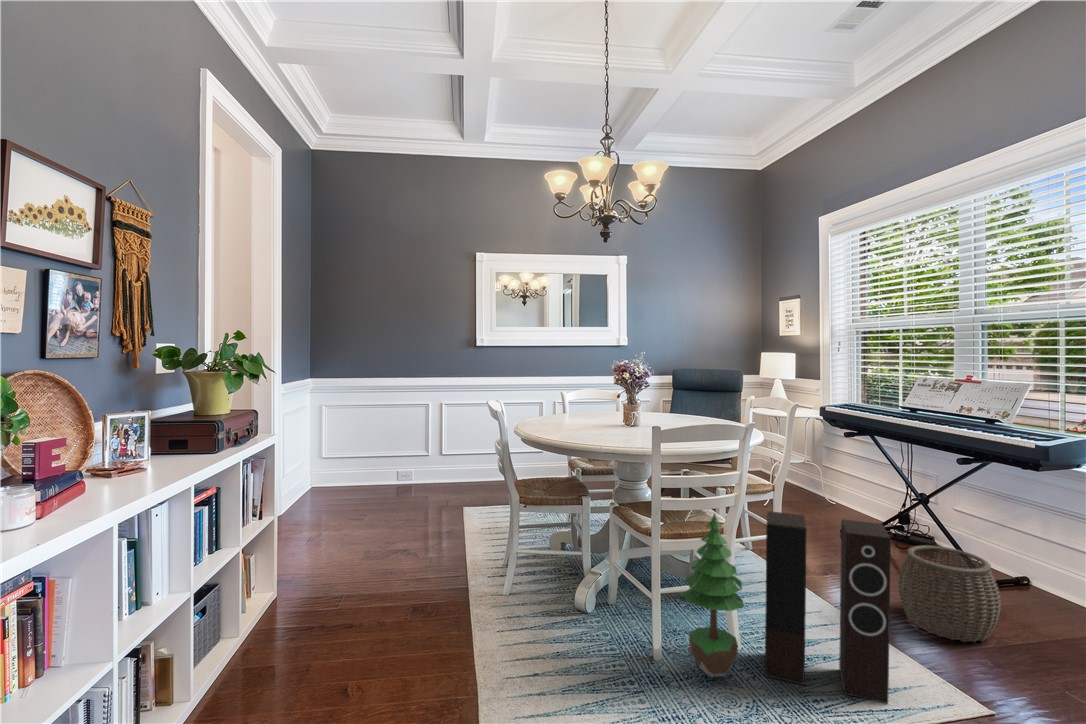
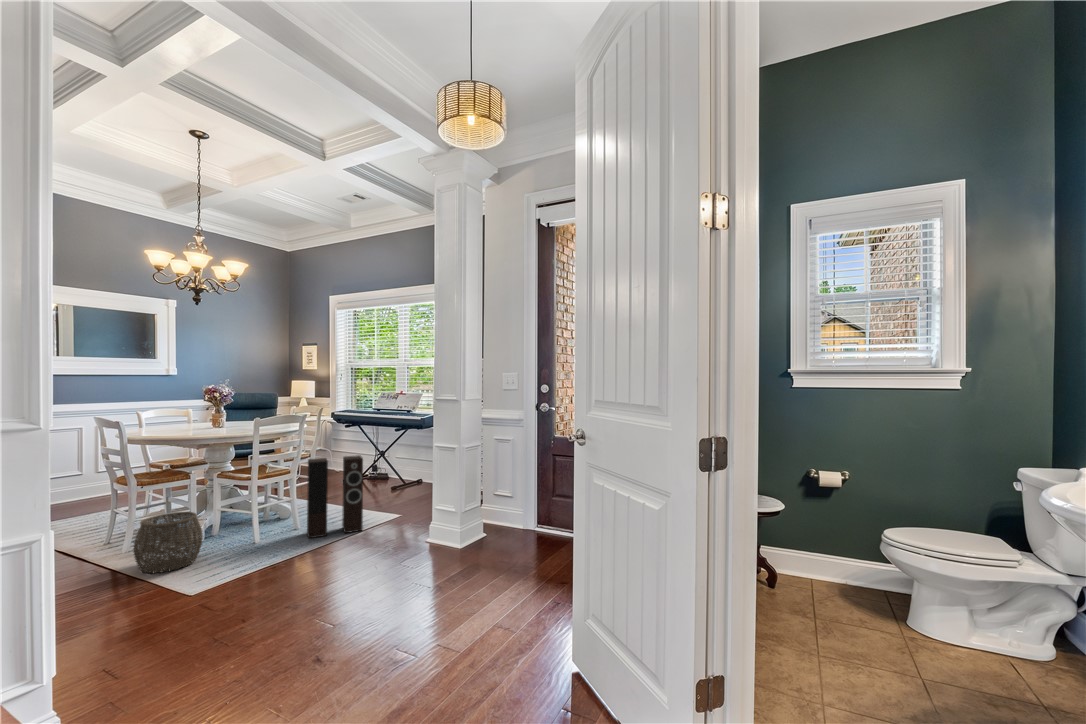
potted tree: present [683,513,744,677] -> none [264,461,298,546]
woven basket: present [898,545,1001,642] -> present [133,512,203,573]

